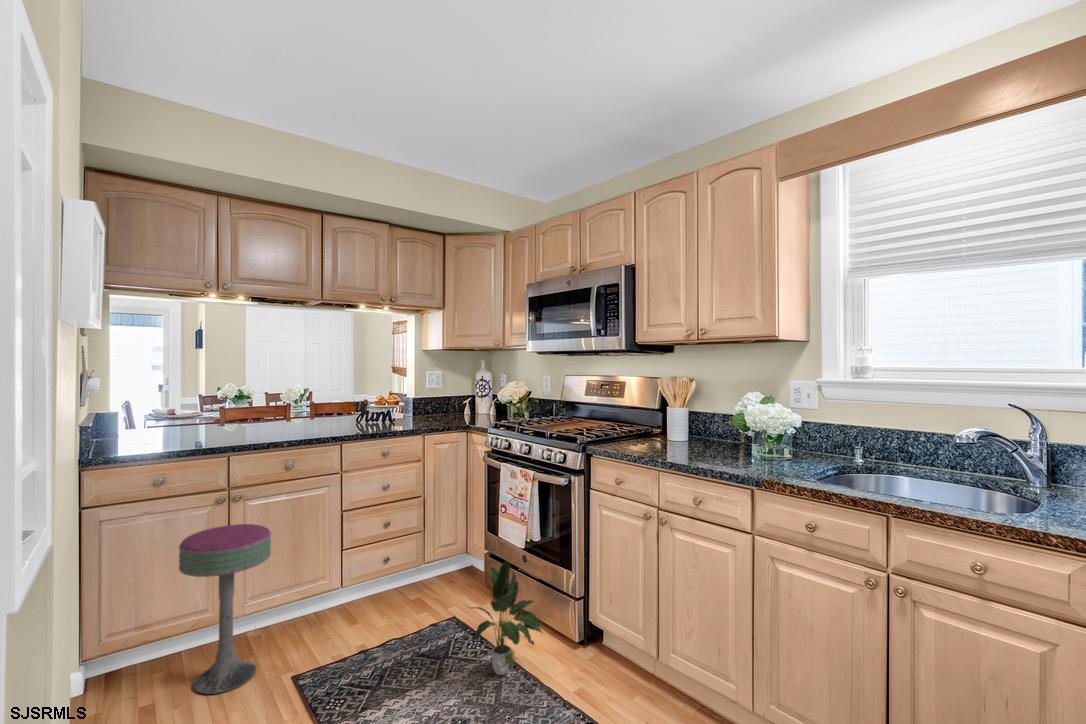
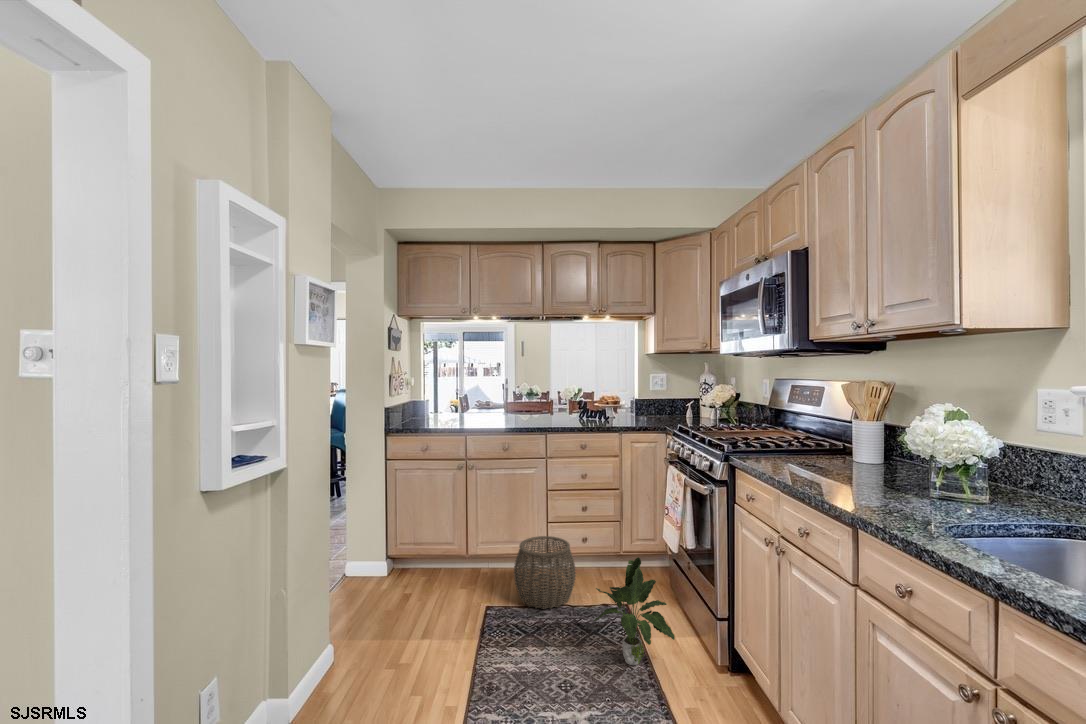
bar stool: present [179,524,271,694] -> none [423,485,479,602]
woven basket: none [321,566,402,657] -> present [514,536,576,609]

